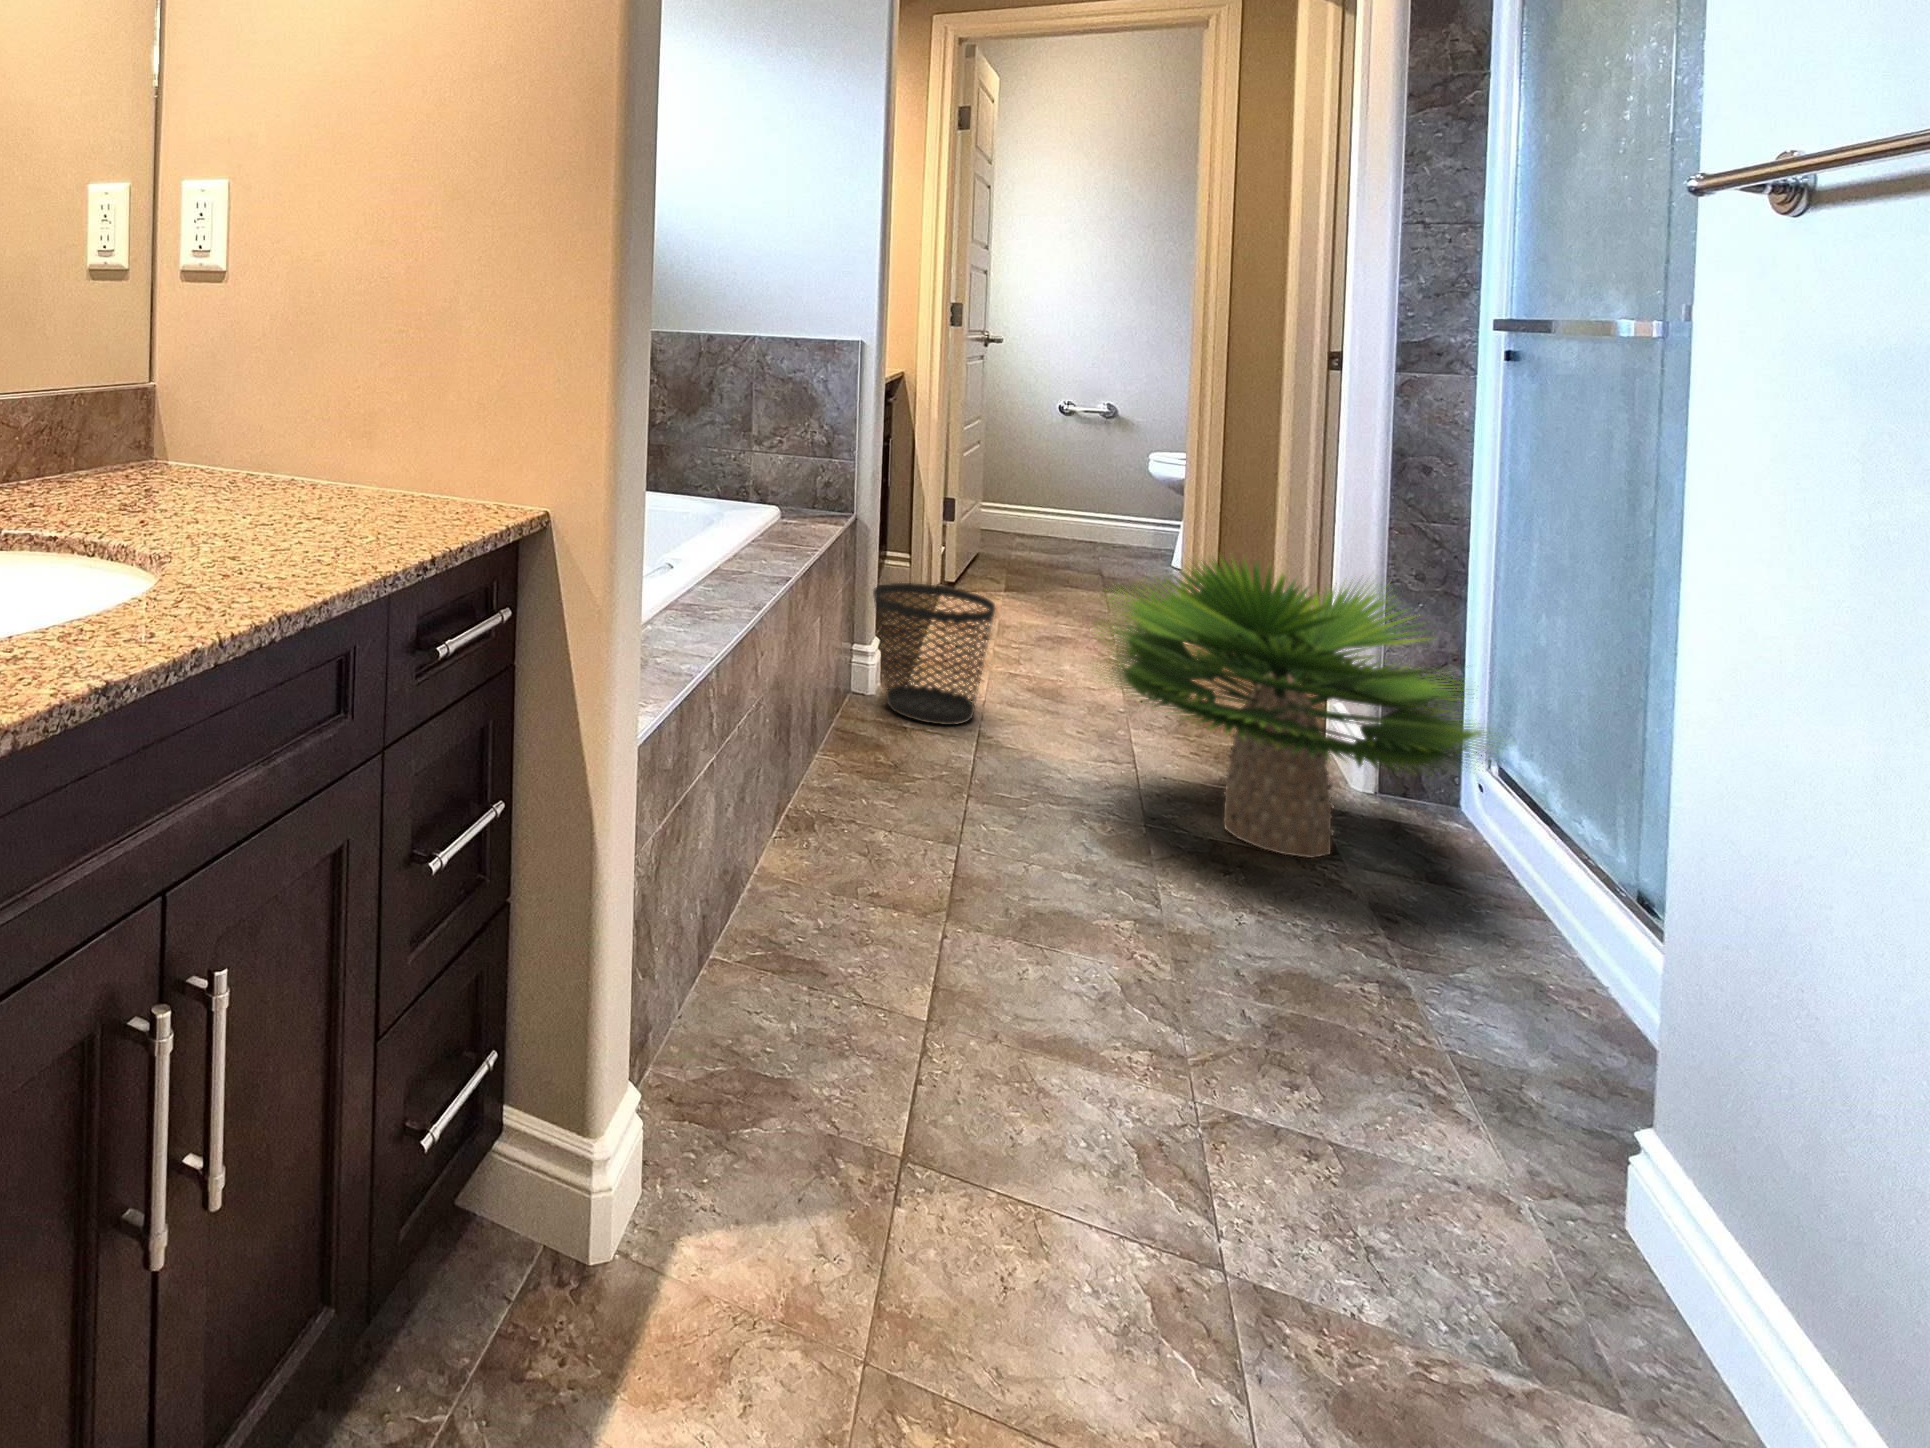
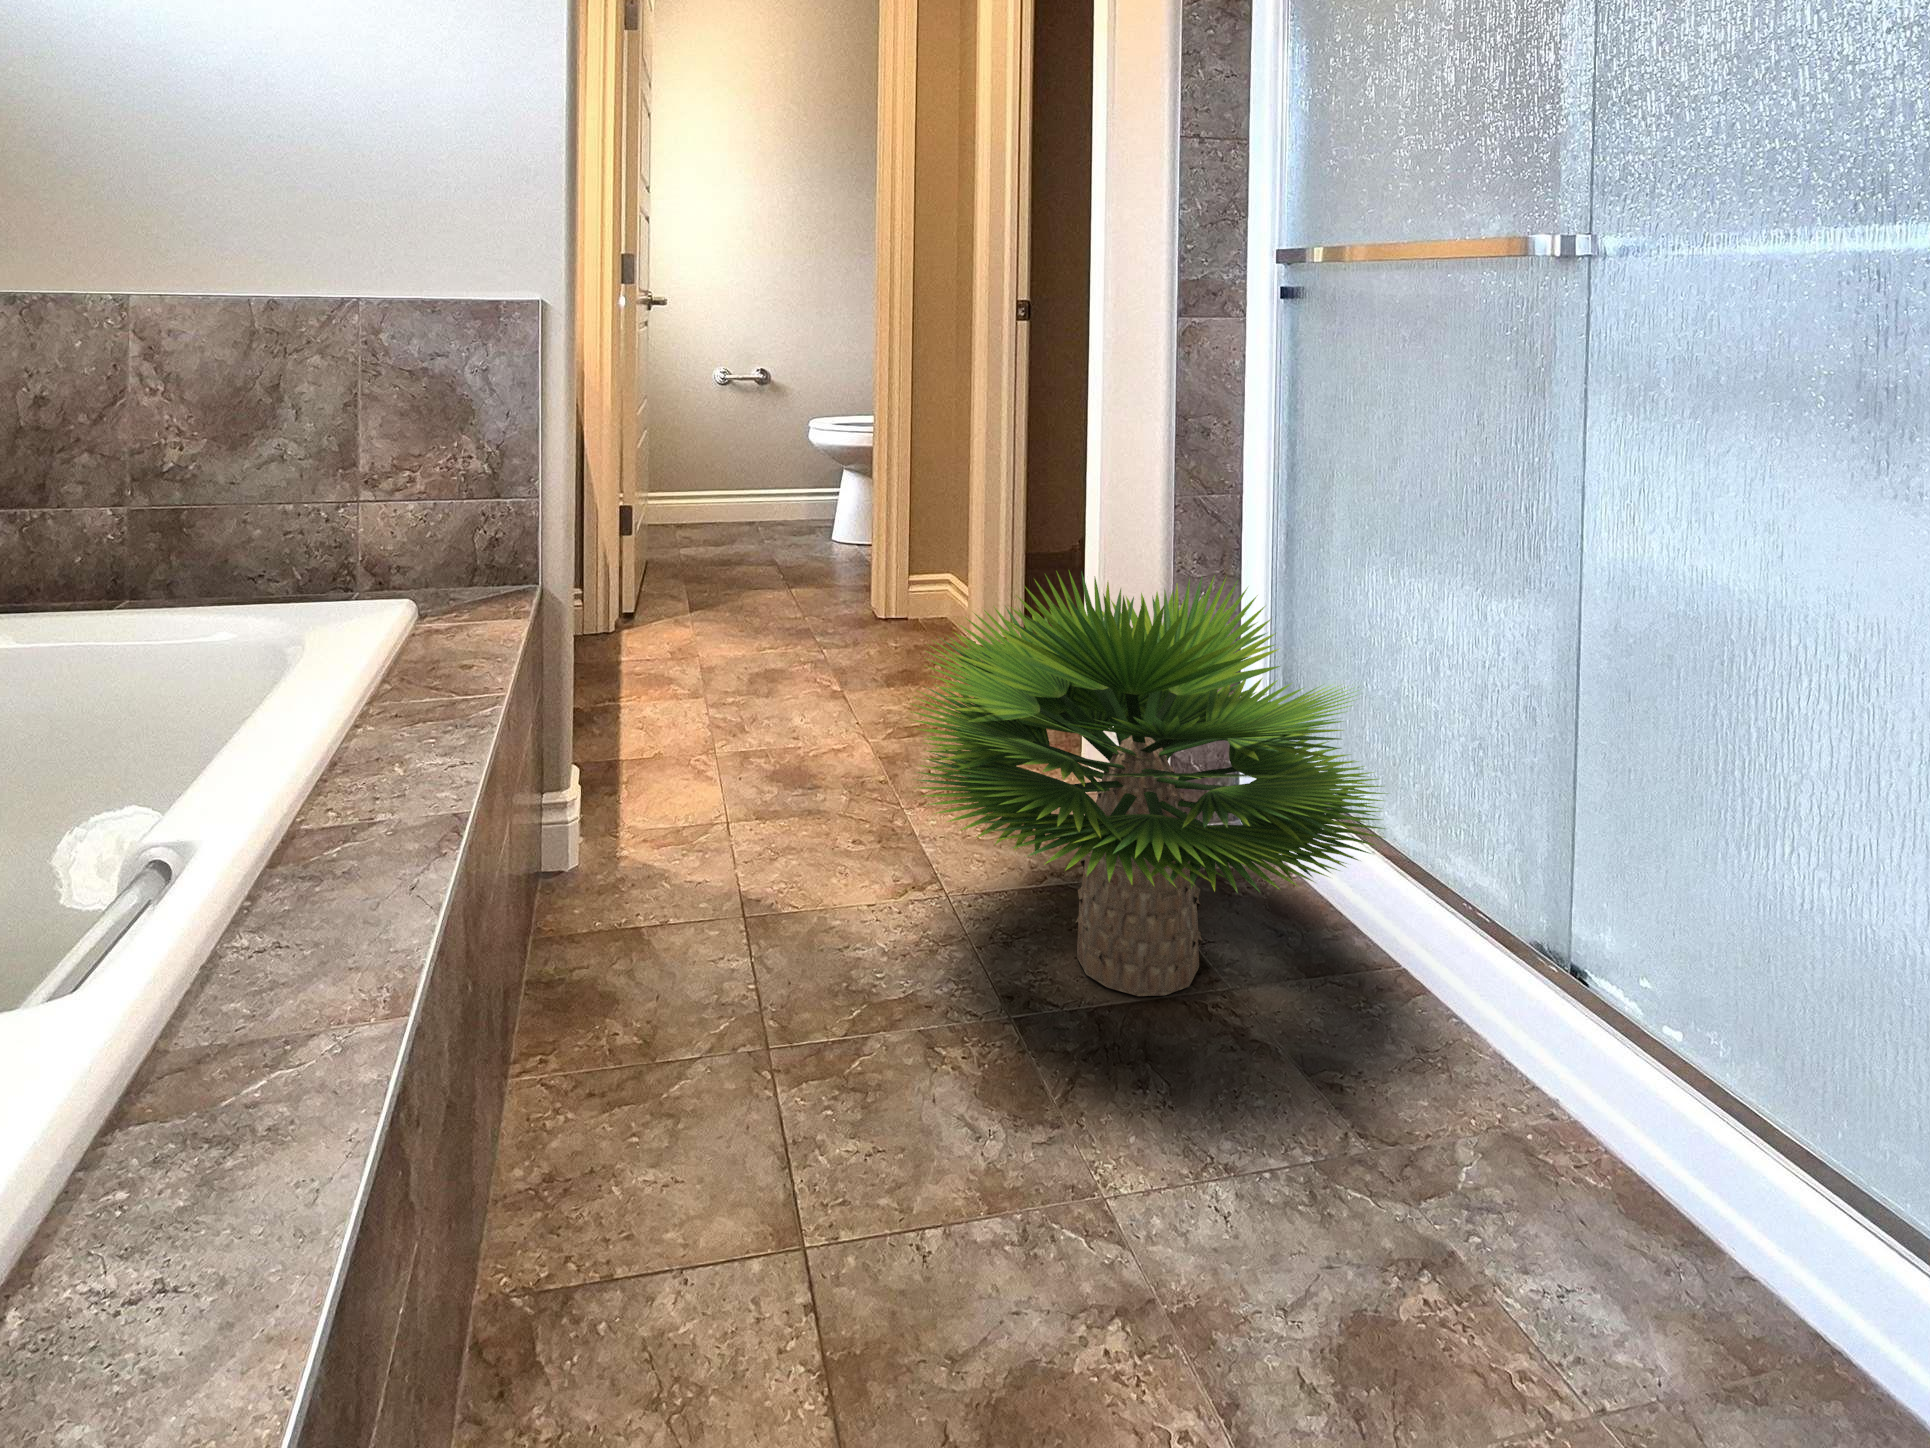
wastebasket: present [873,583,995,725] -> none [571,668,750,903]

